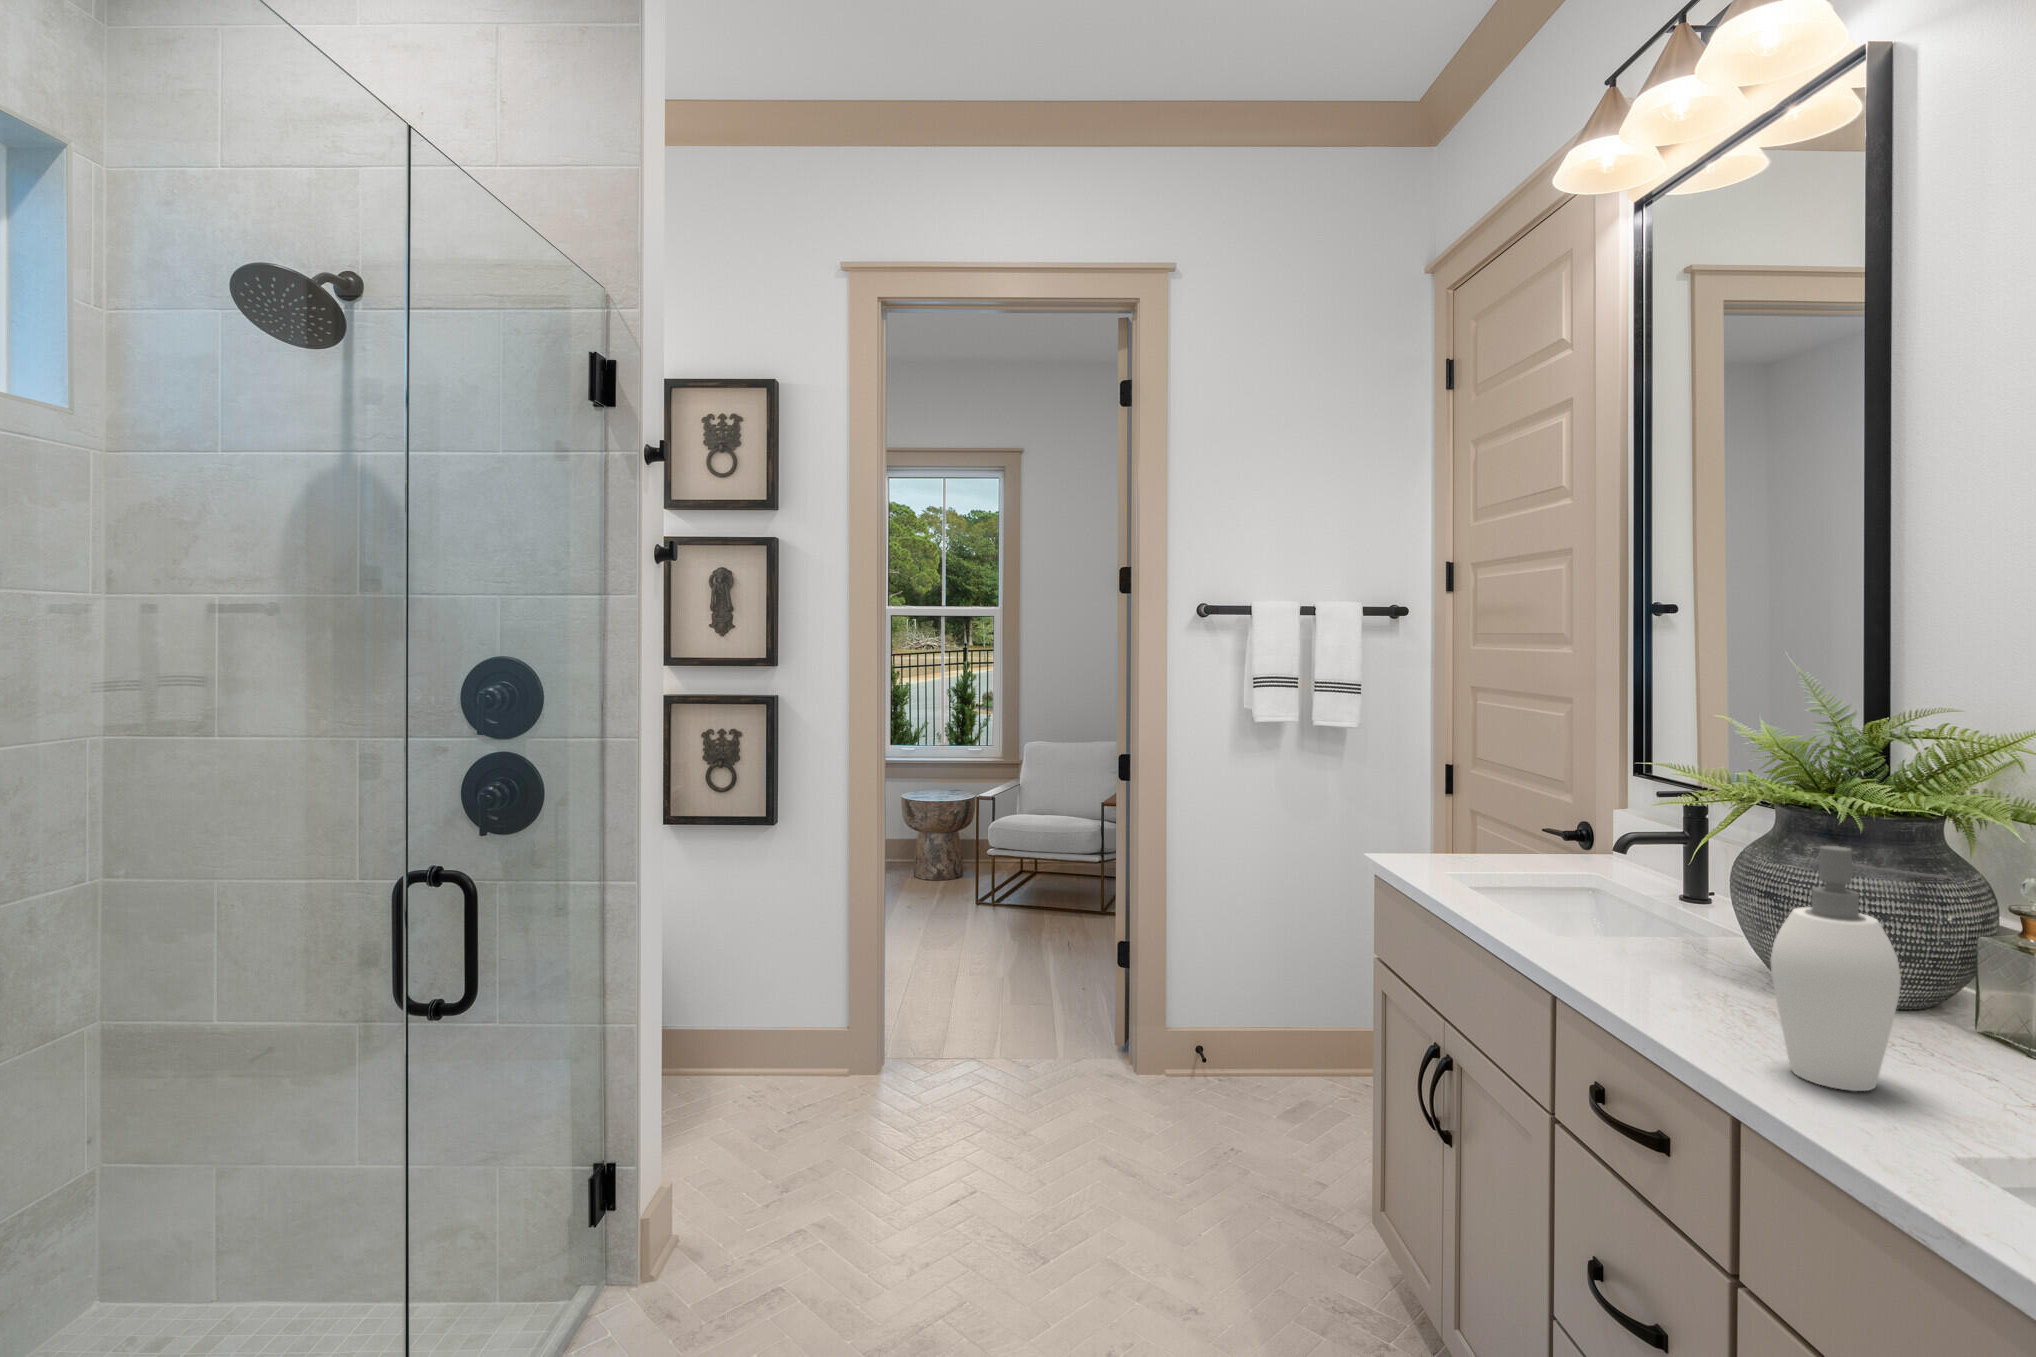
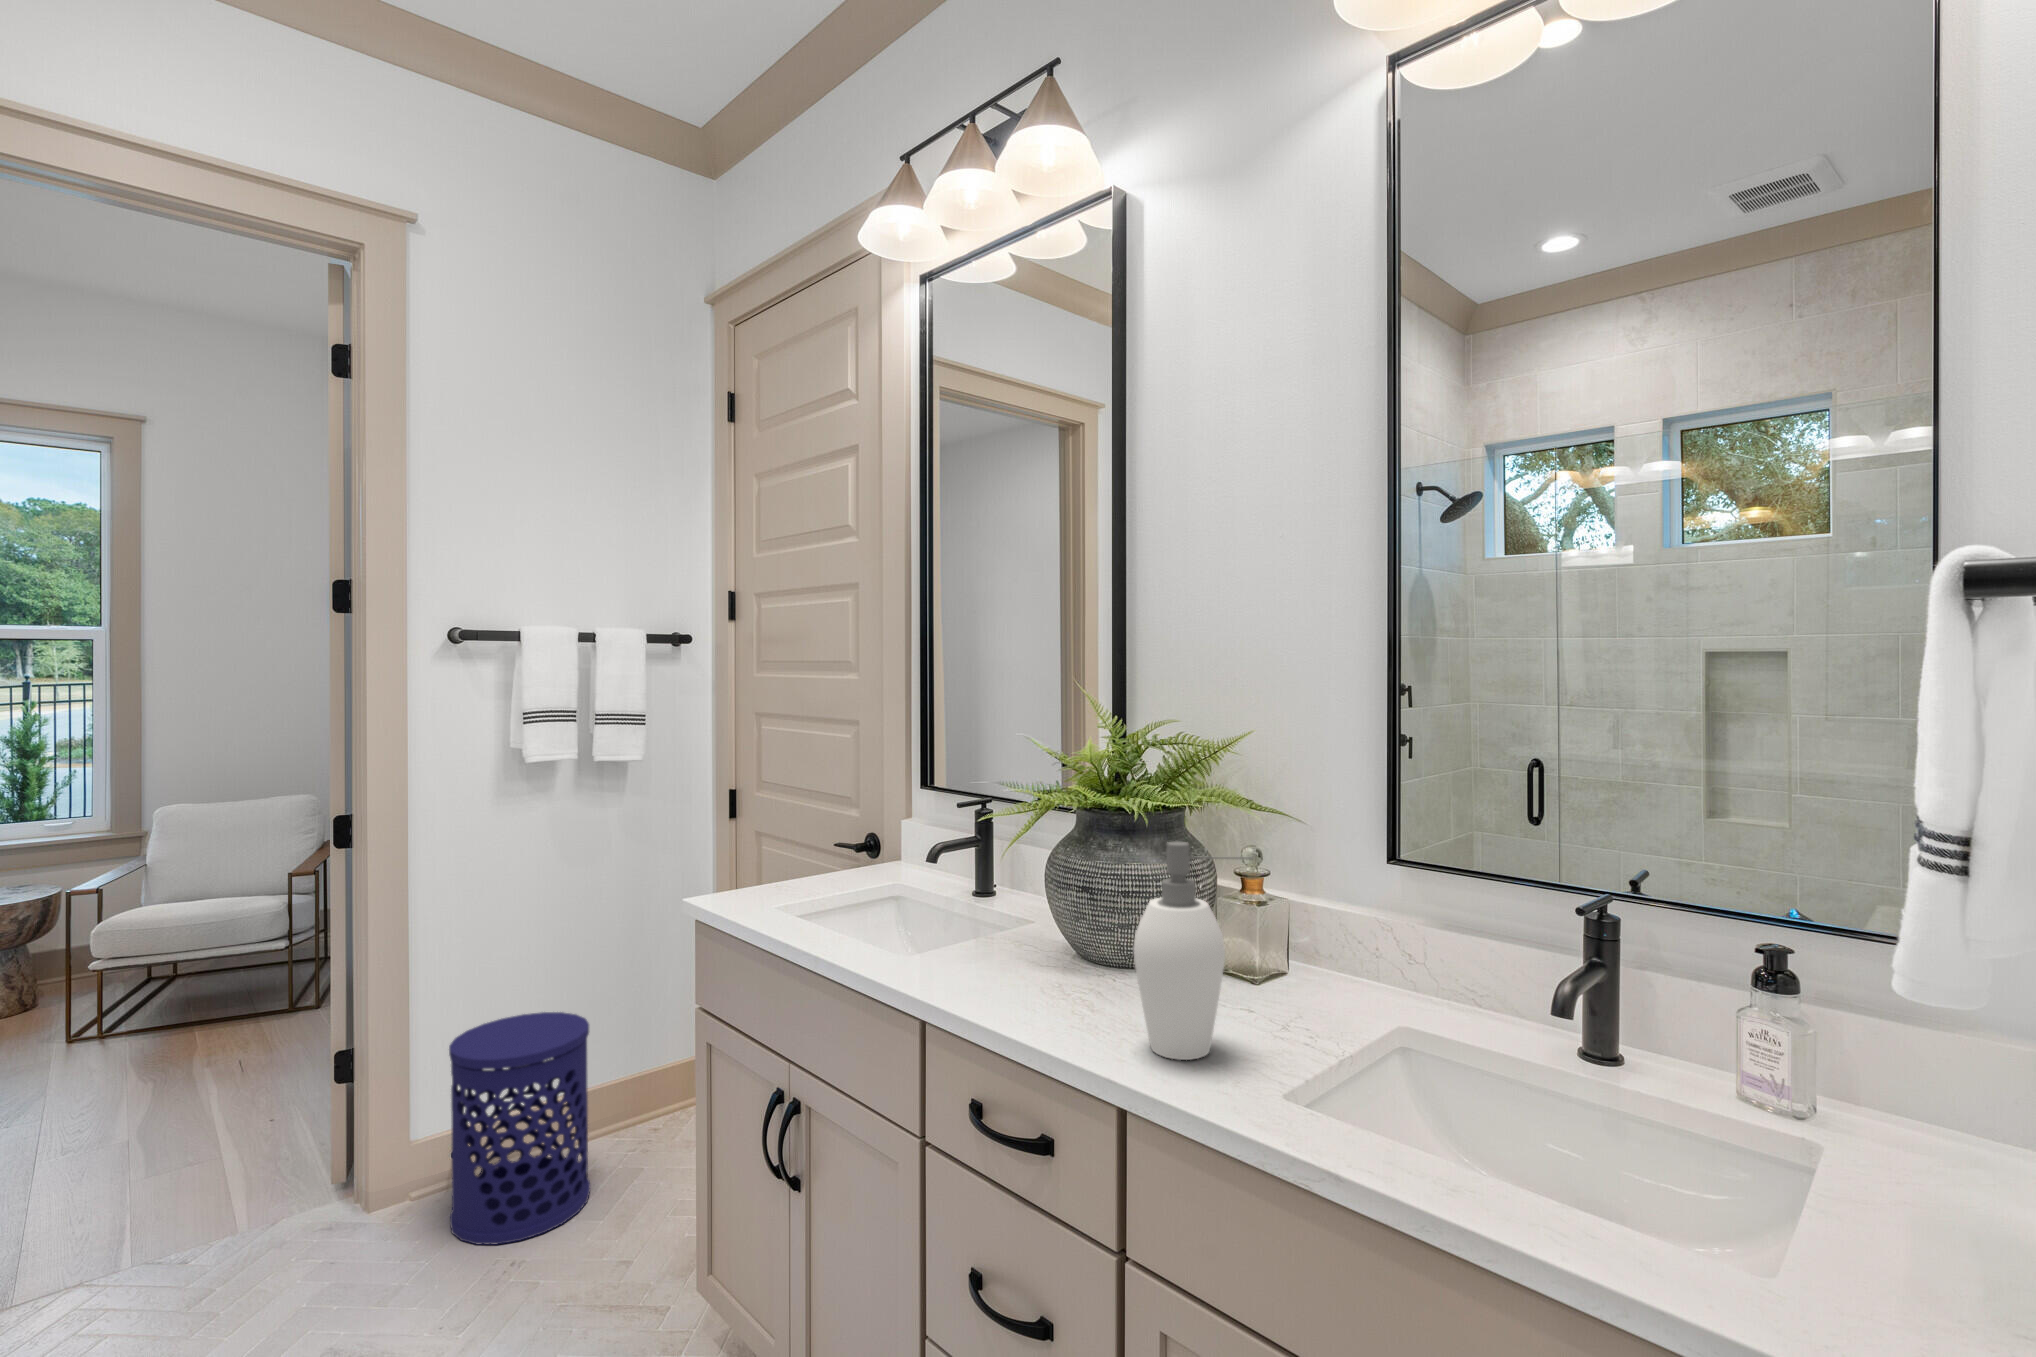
waste bin: none [1193,942,1301,1130] -> present [449,1012,590,1245]

